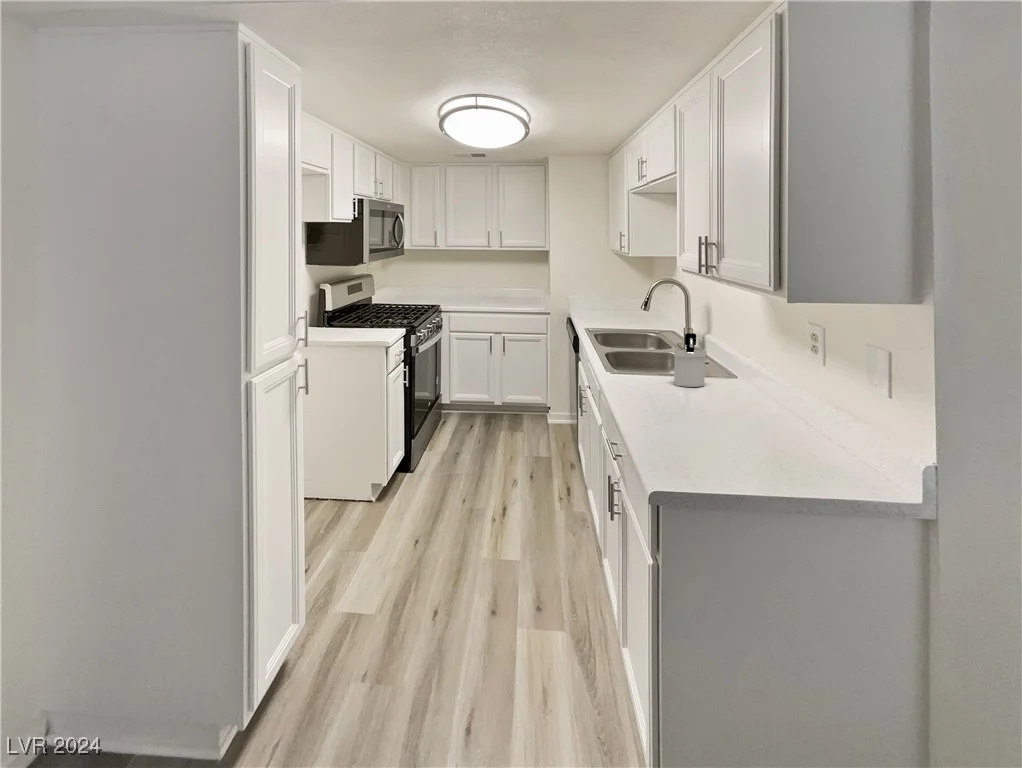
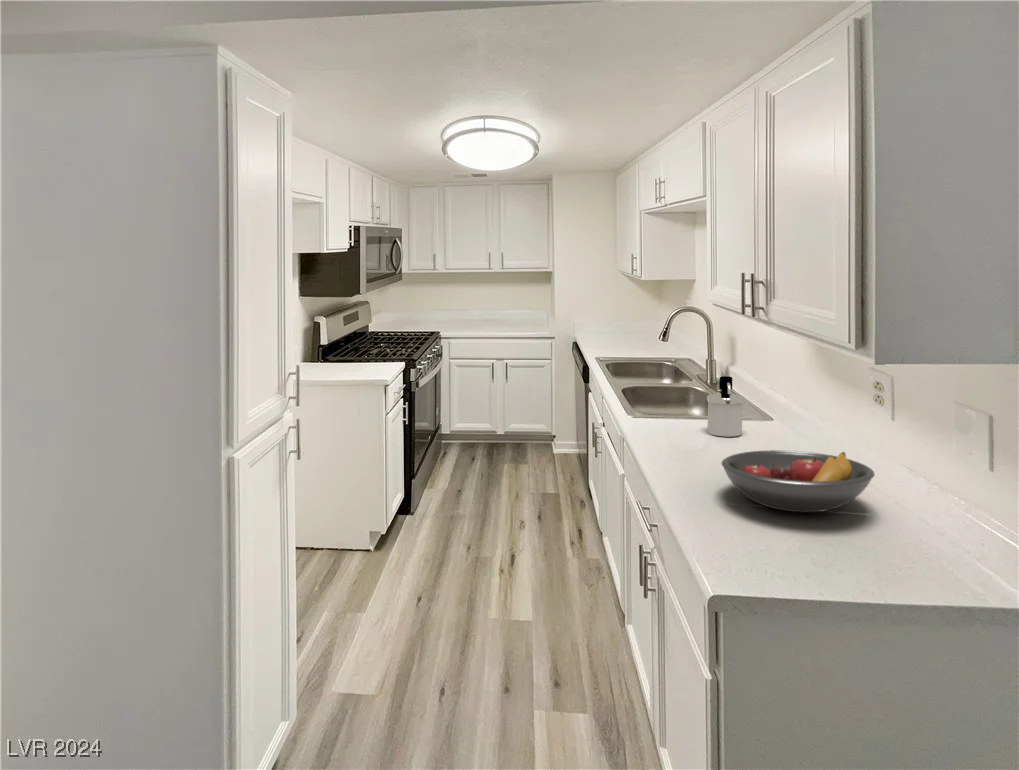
fruit bowl: none [672,388,799,437] -> present [722,450,874,512]

